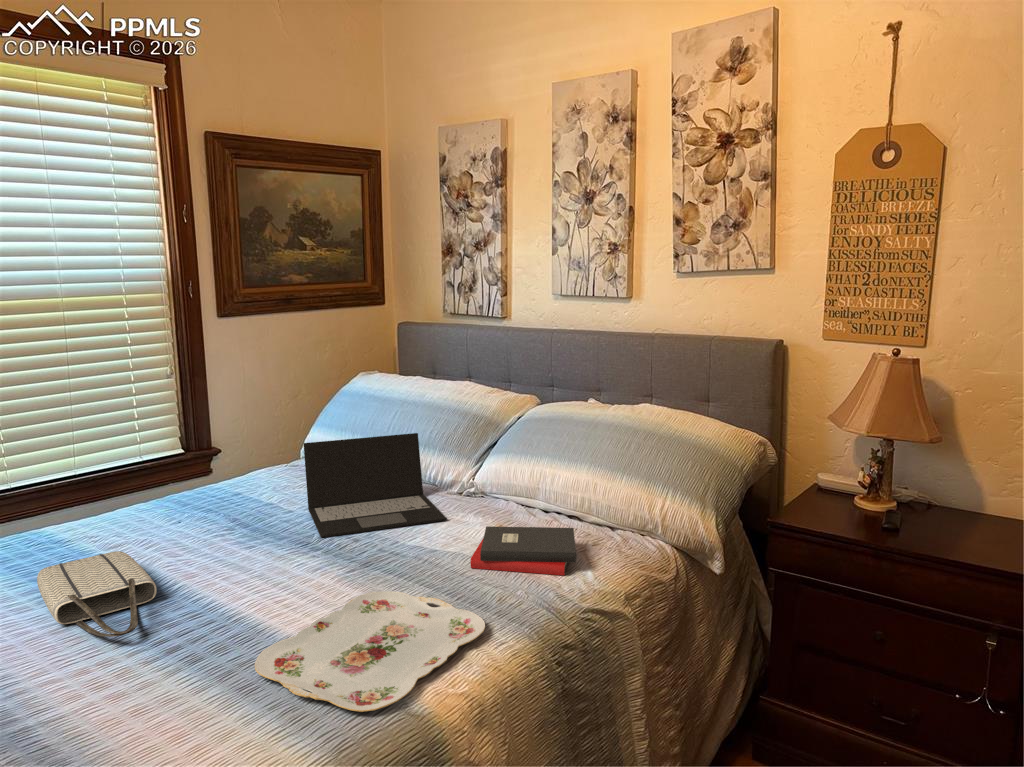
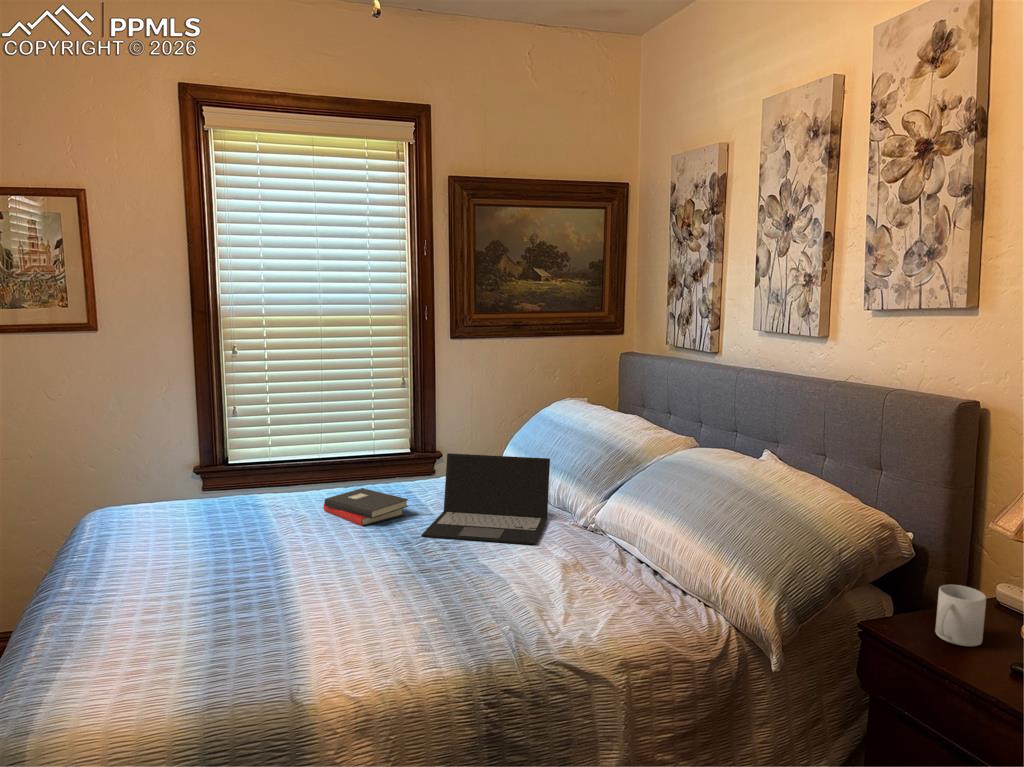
mug: none [819,476,855,519] -> present [935,585,986,646]
hardback book: present [470,526,576,575] -> present [323,488,408,526]
tote bag: present [37,551,157,637] -> none [195,514,279,571]
serving tray: present [255,591,485,712] -> none [244,586,435,670]

